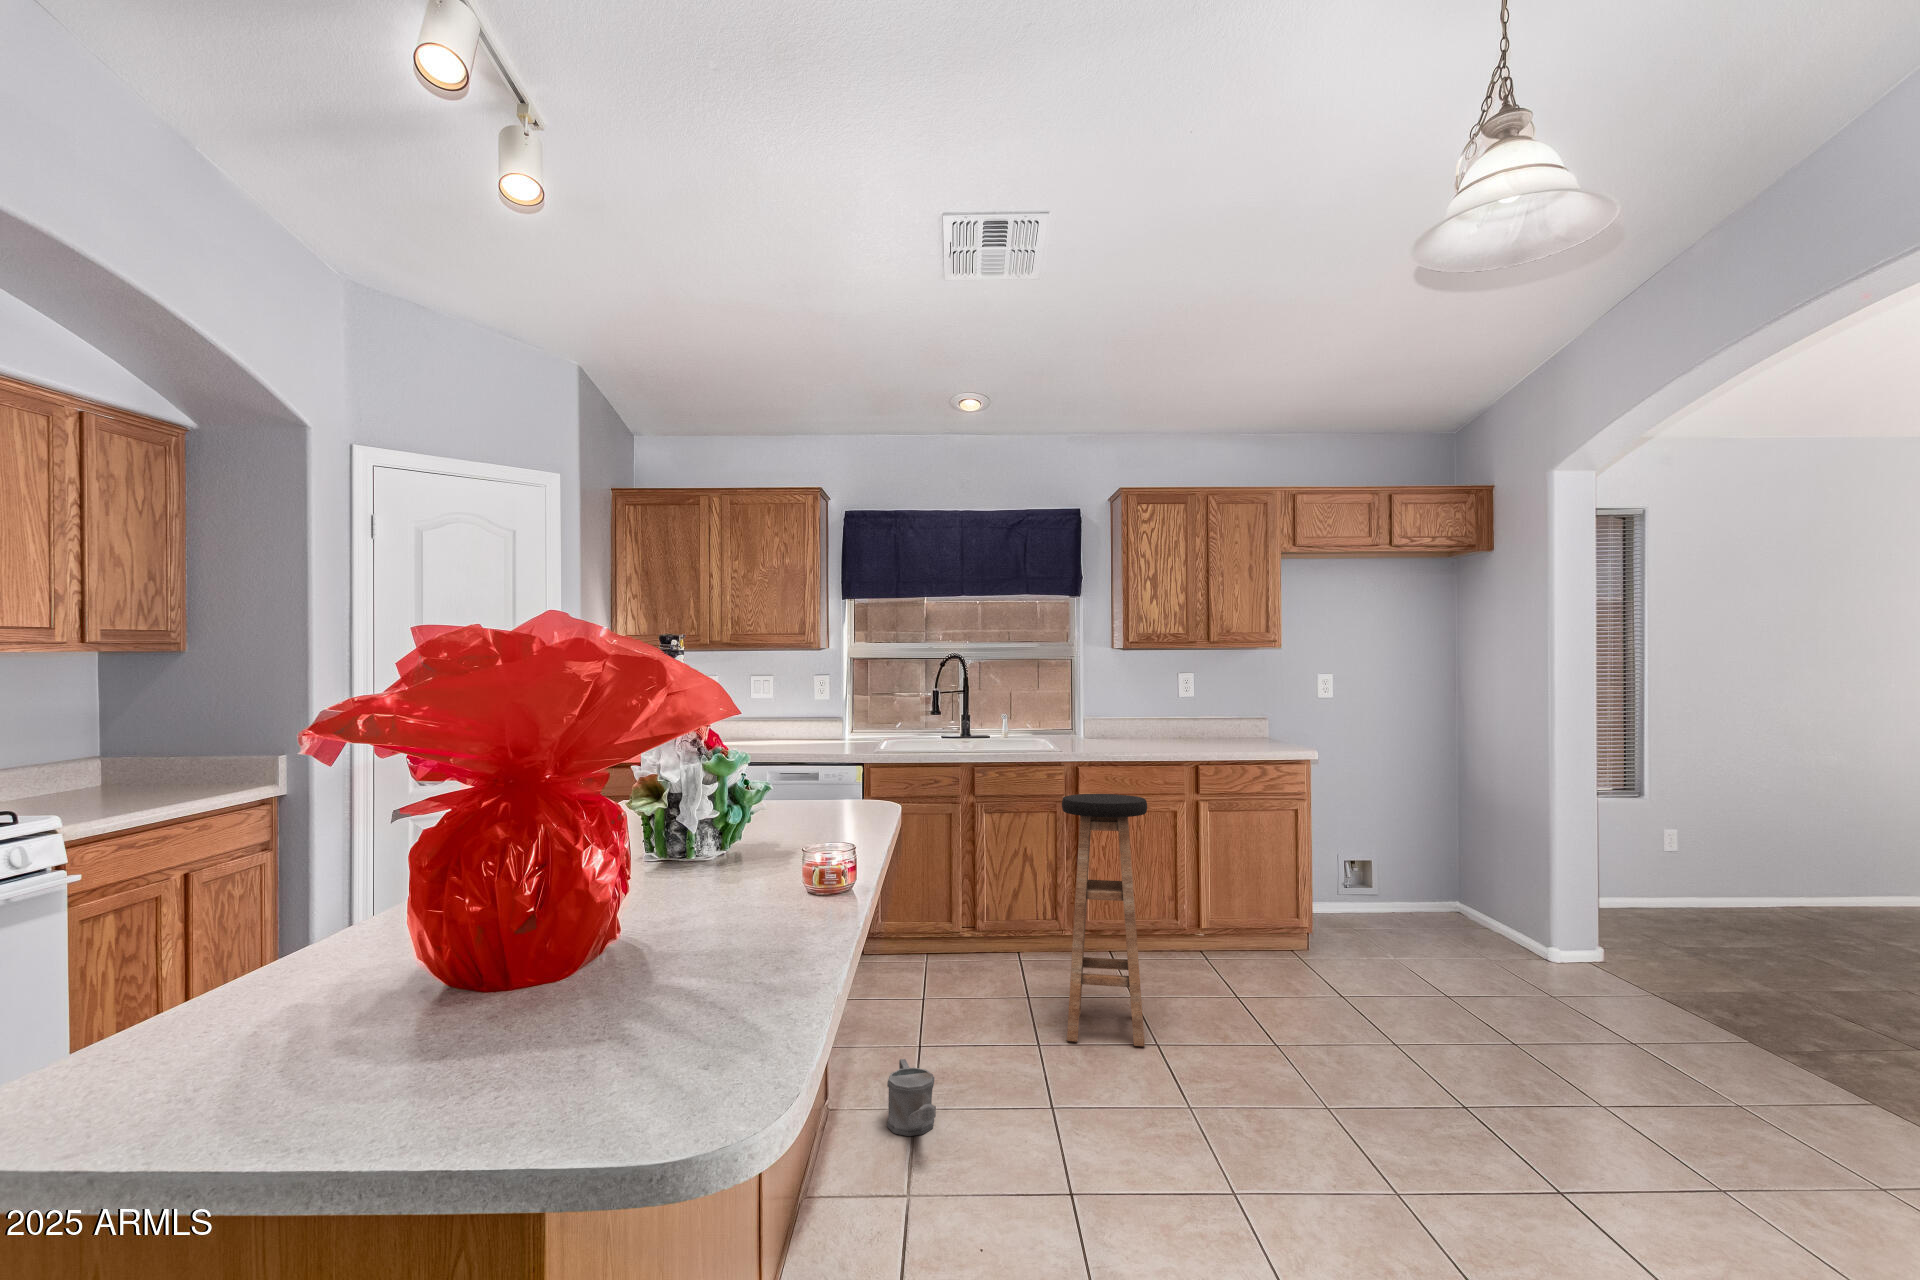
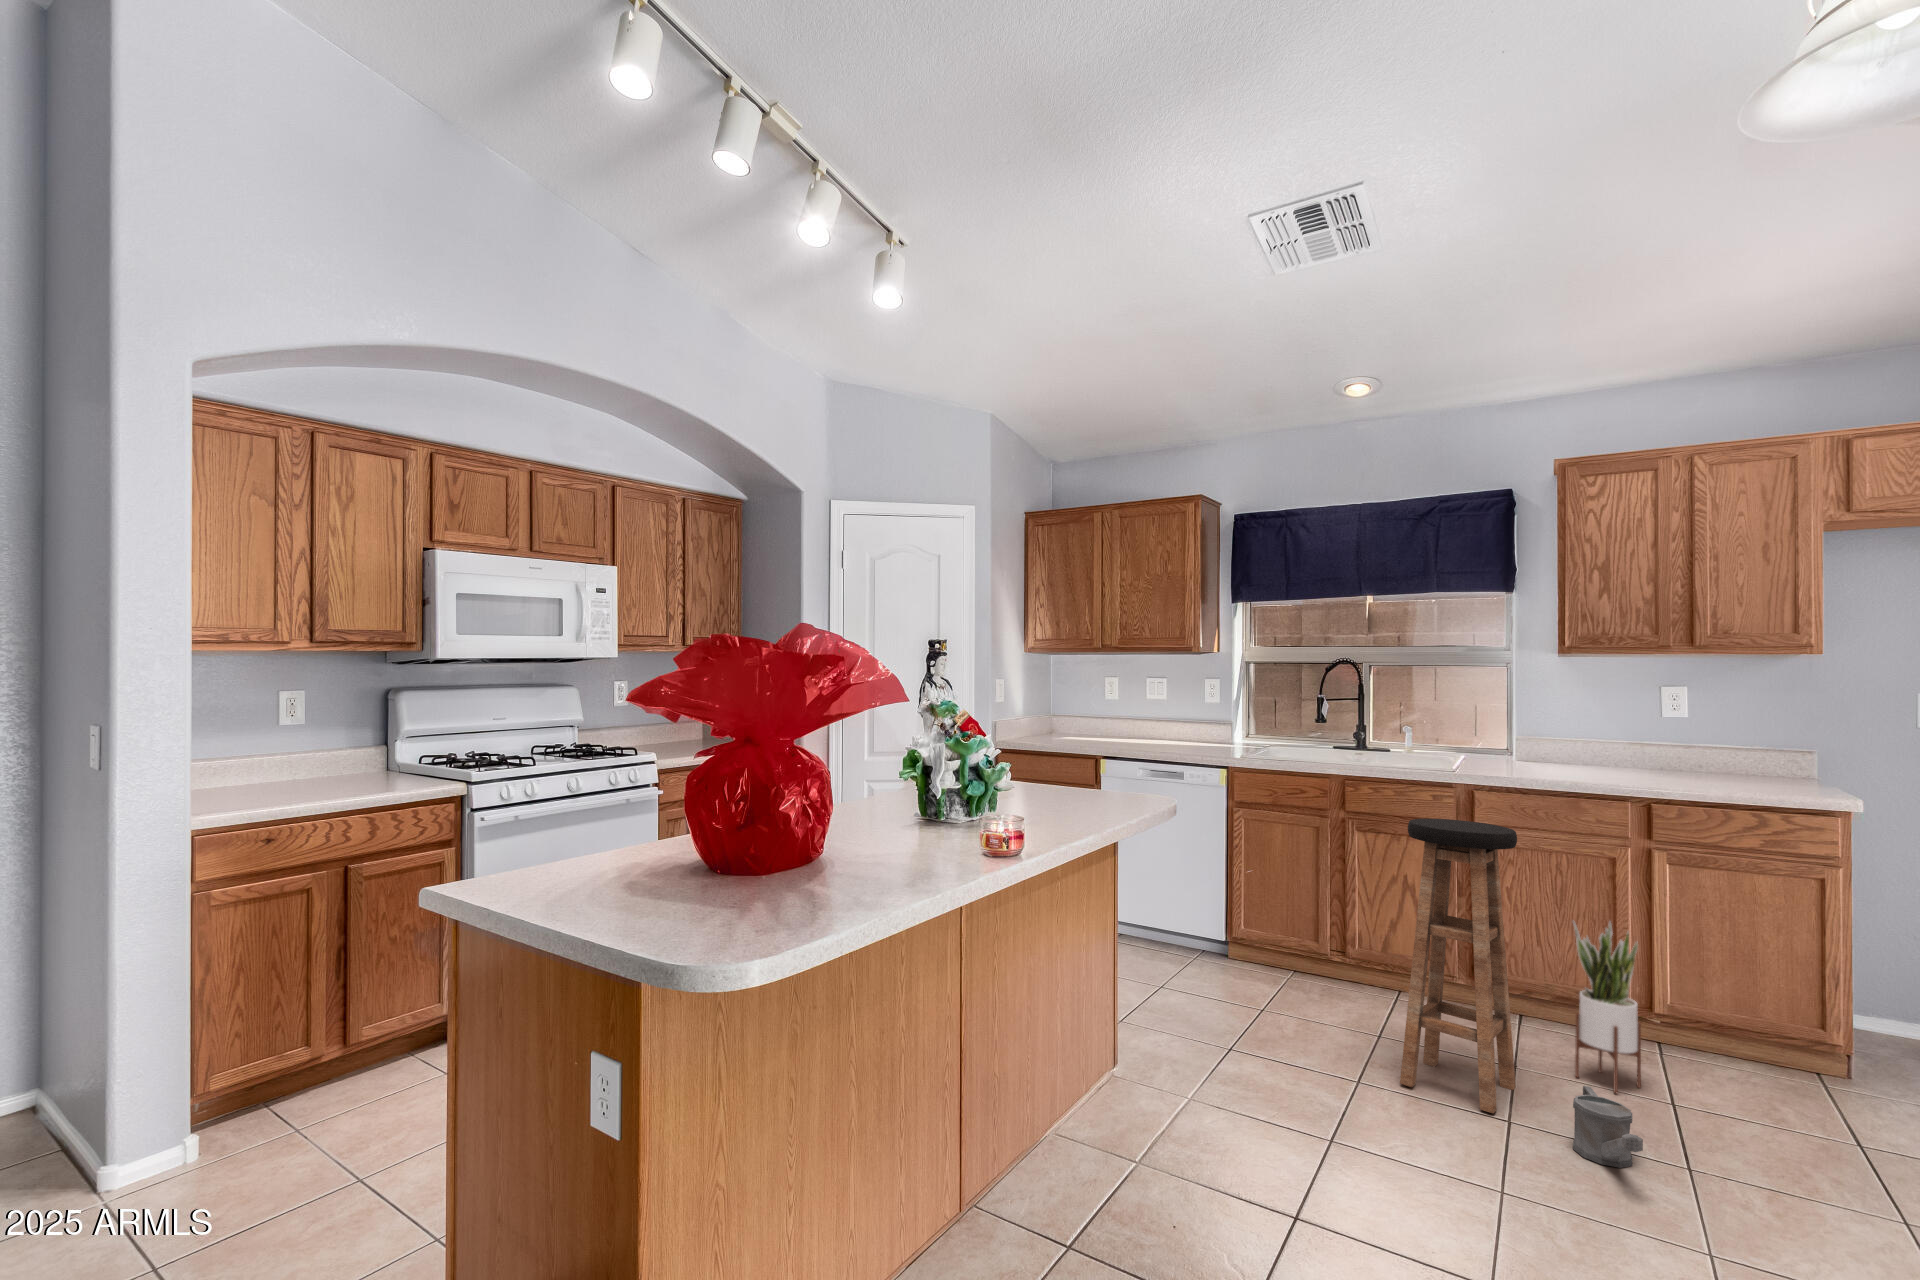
potted plant: none [1172,863,1214,1003] -> present [1573,921,1641,1093]
watering can: present [887,1059,936,1136] -> present [1573,1086,1643,1168]

